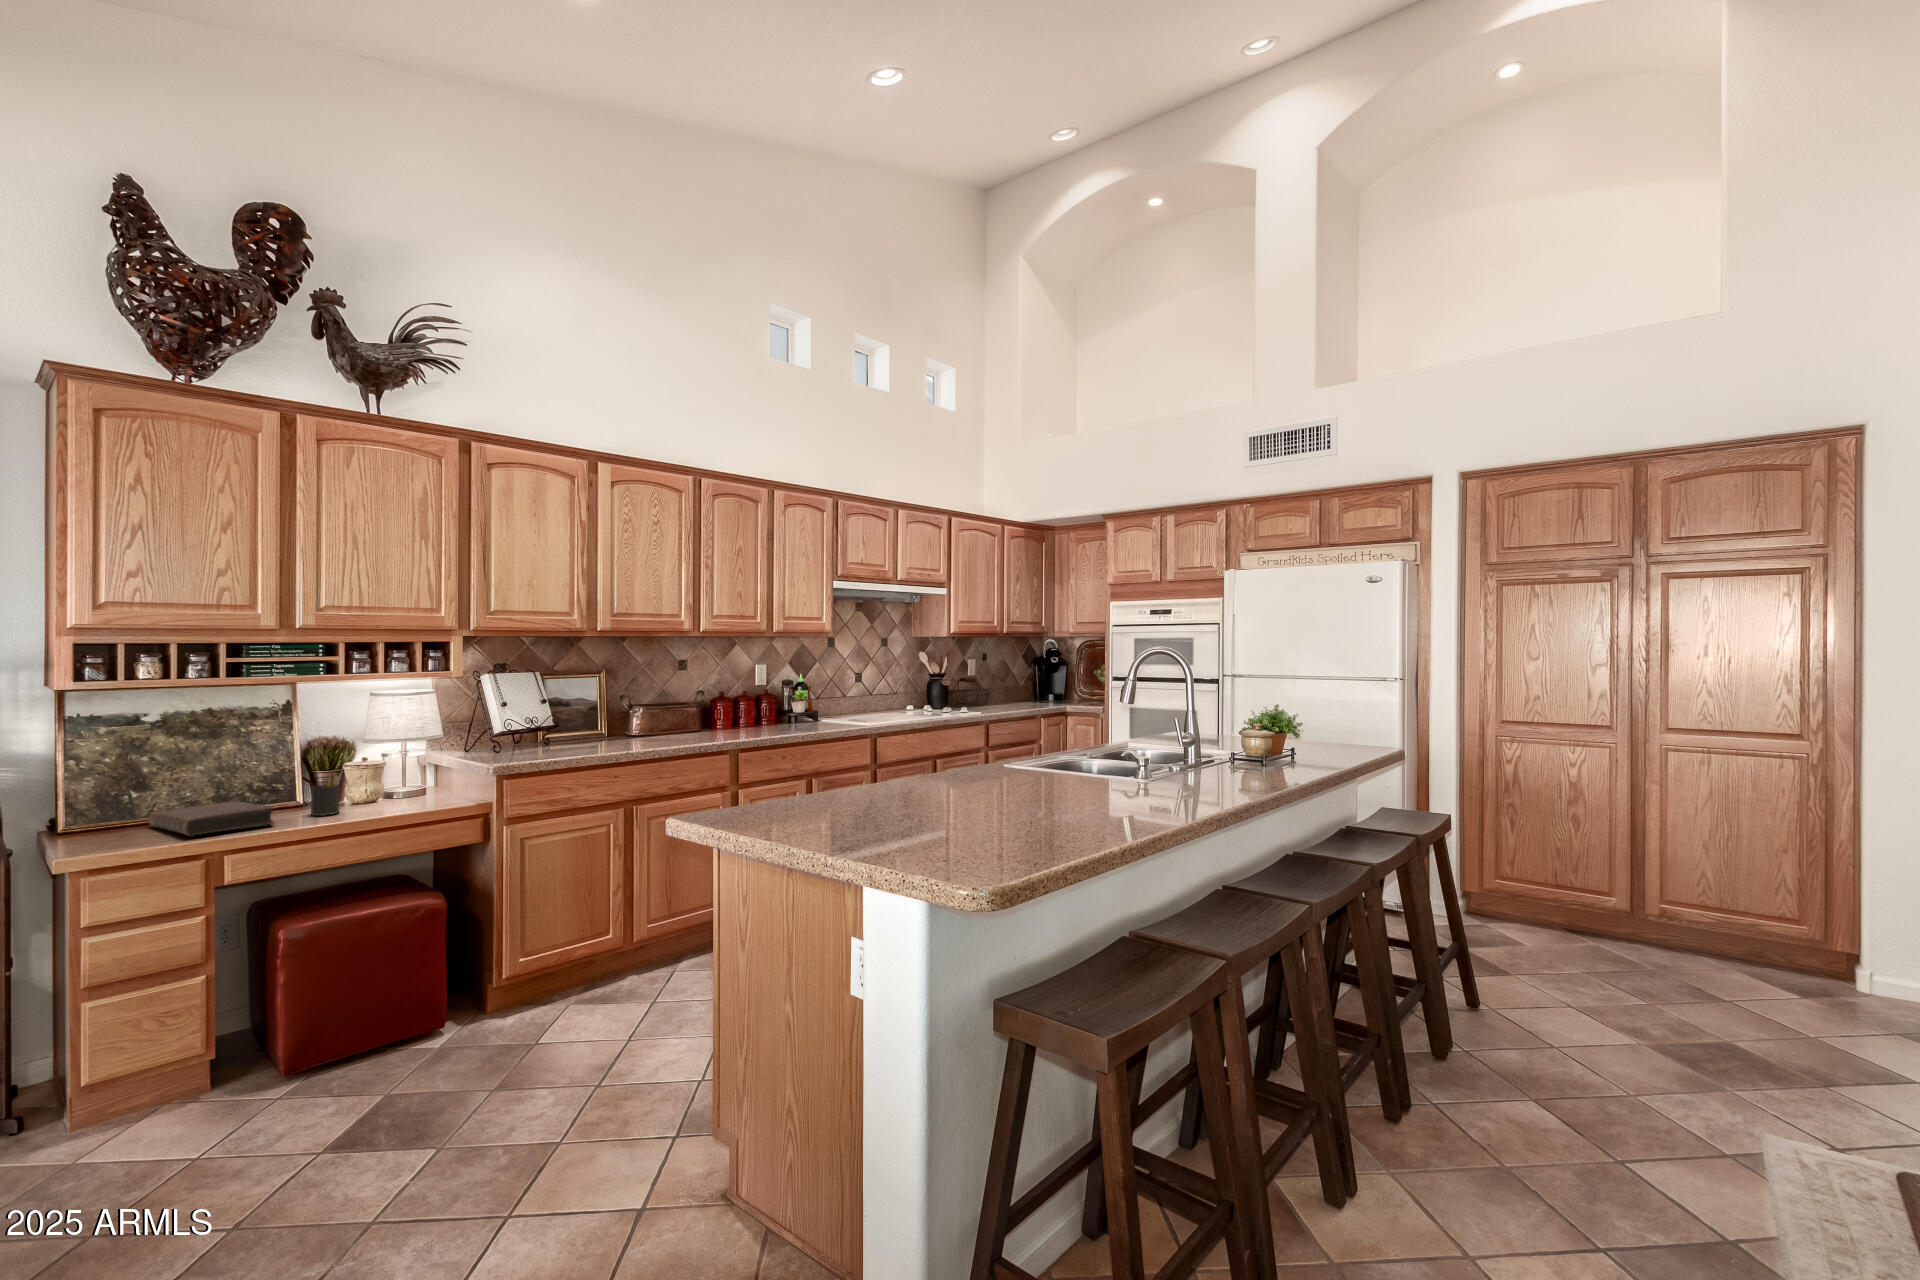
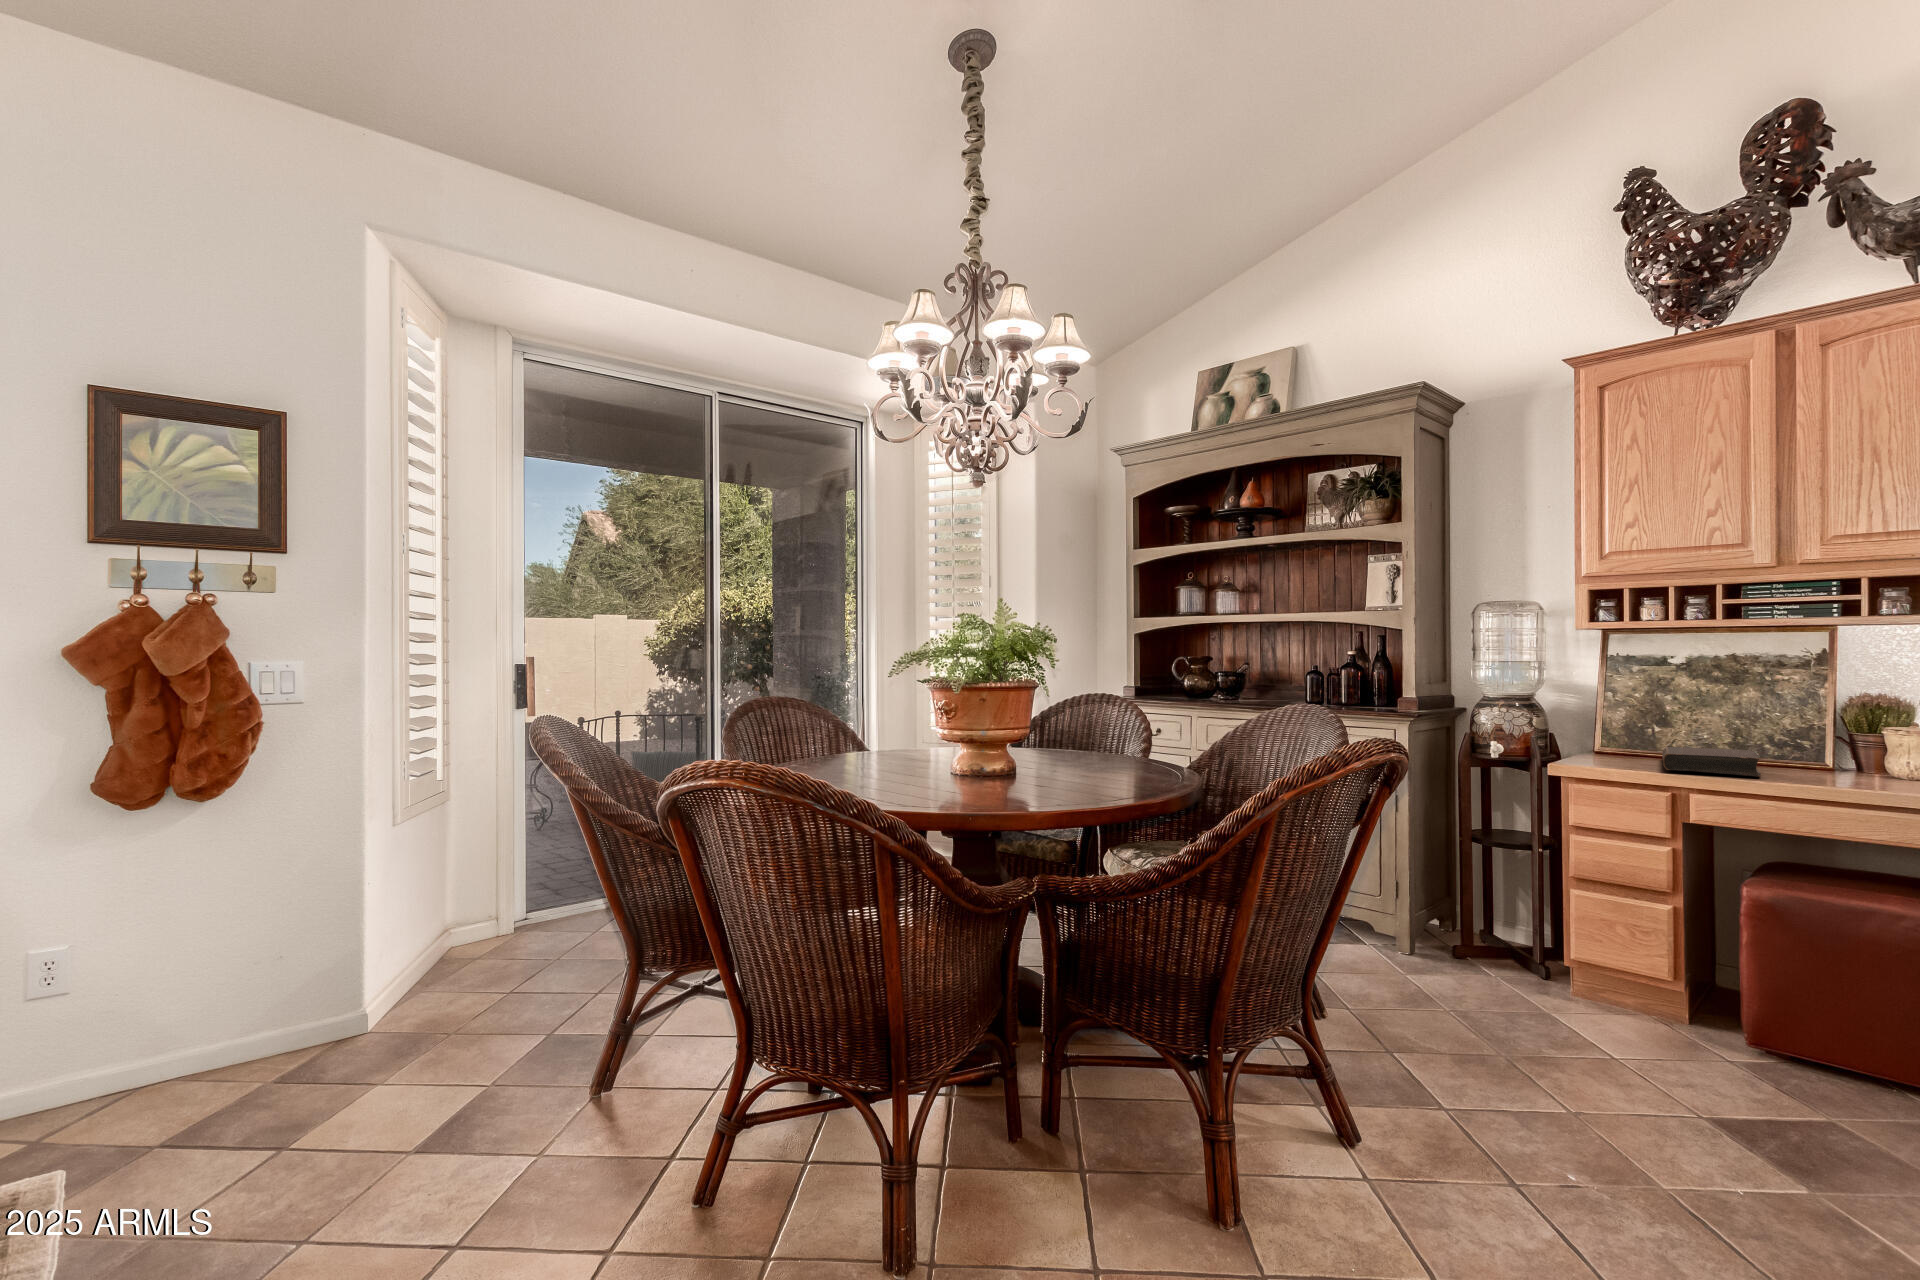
pen holder: present [311,773,341,816] -> none [1819,728,1863,782]

